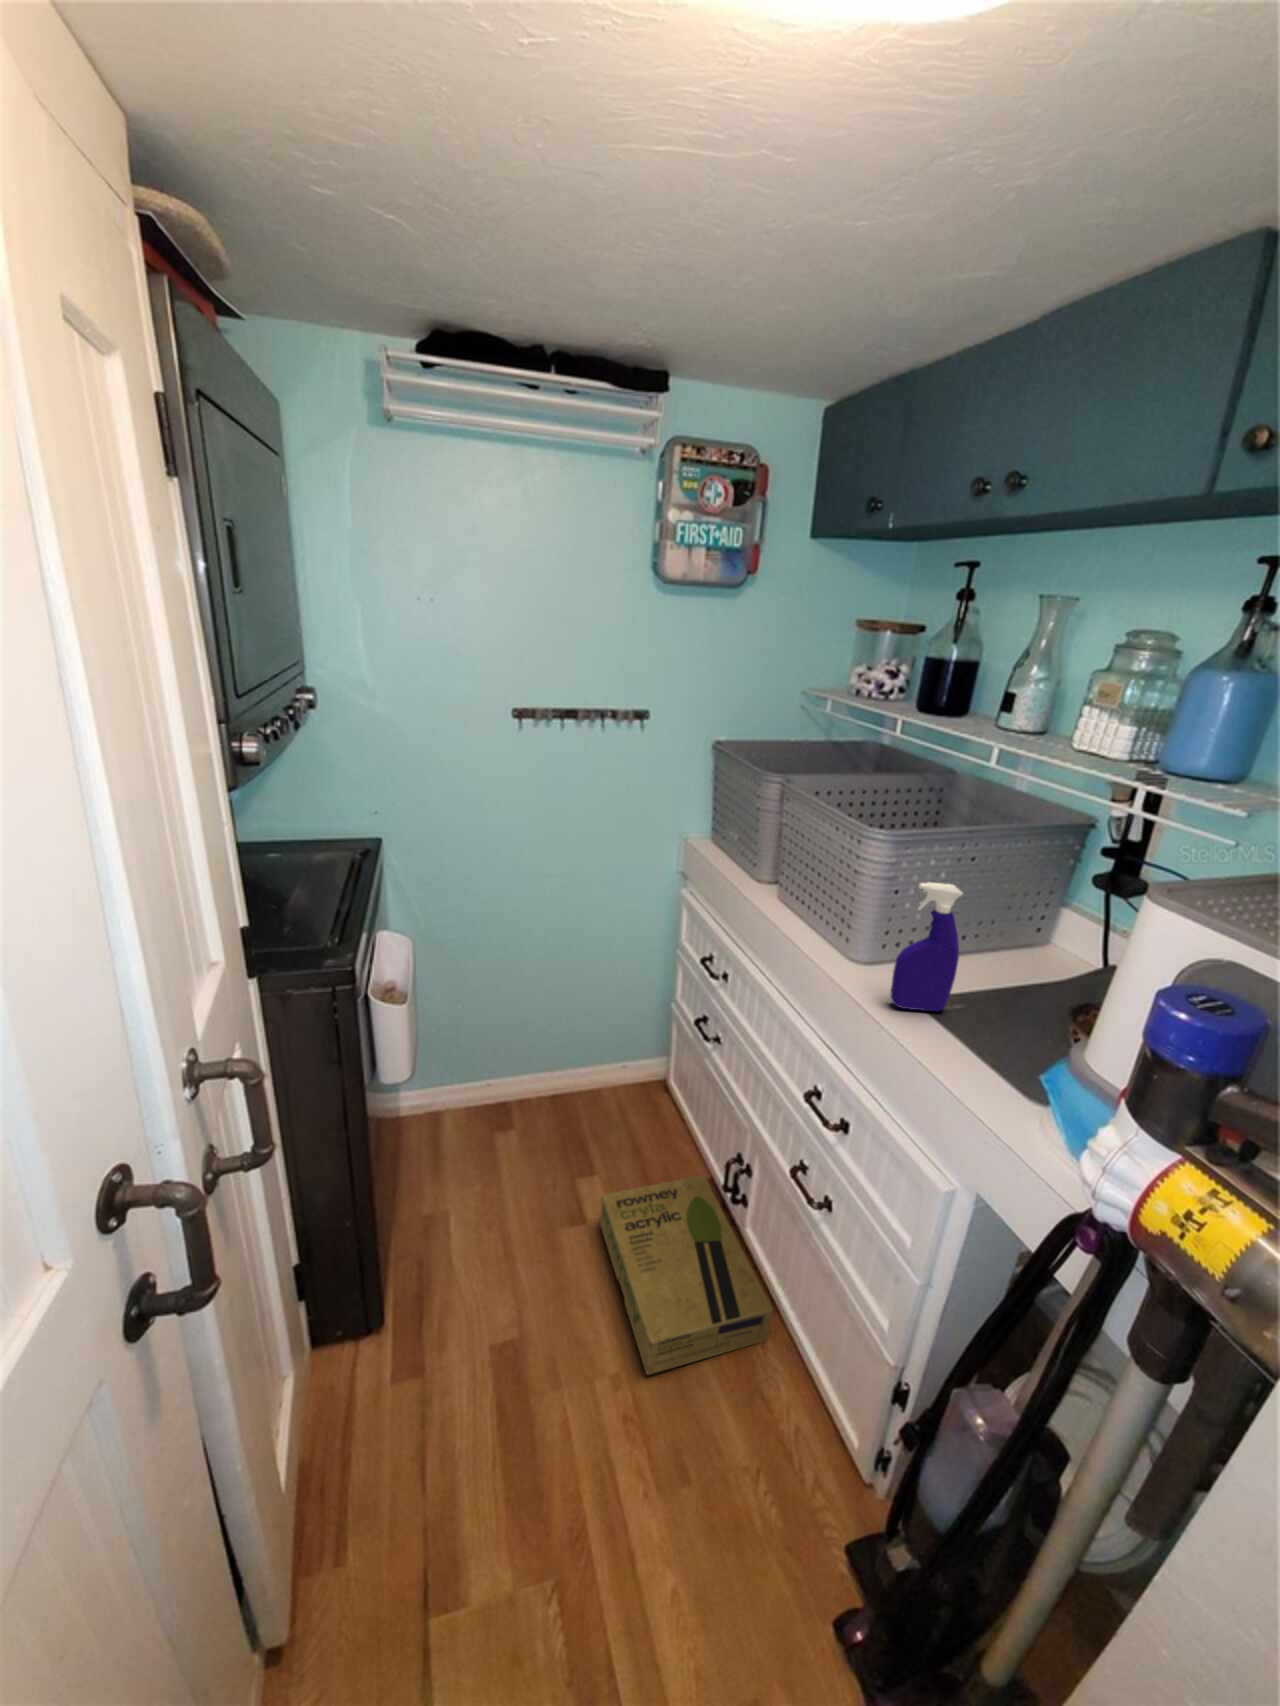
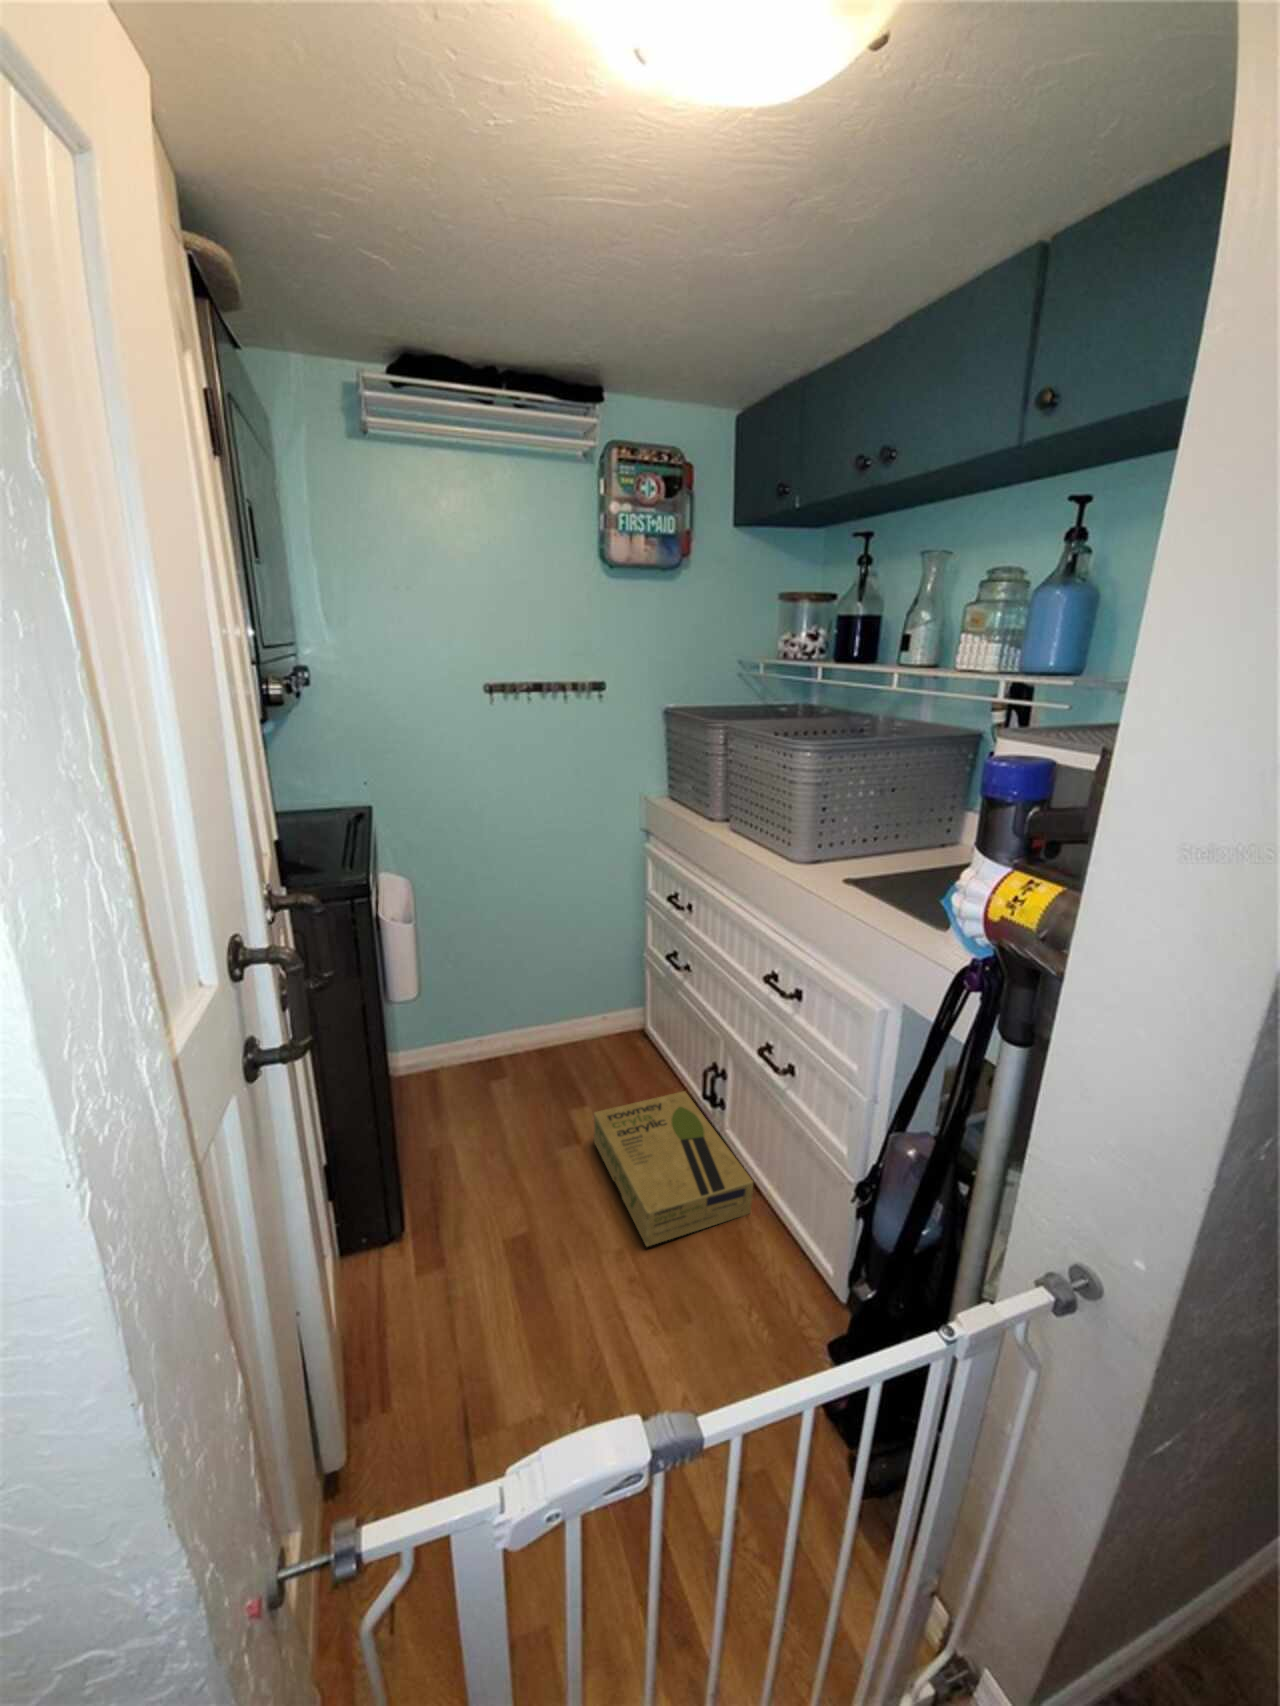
spray bottle: present [890,882,963,1011] -> none [825,772,877,884]

